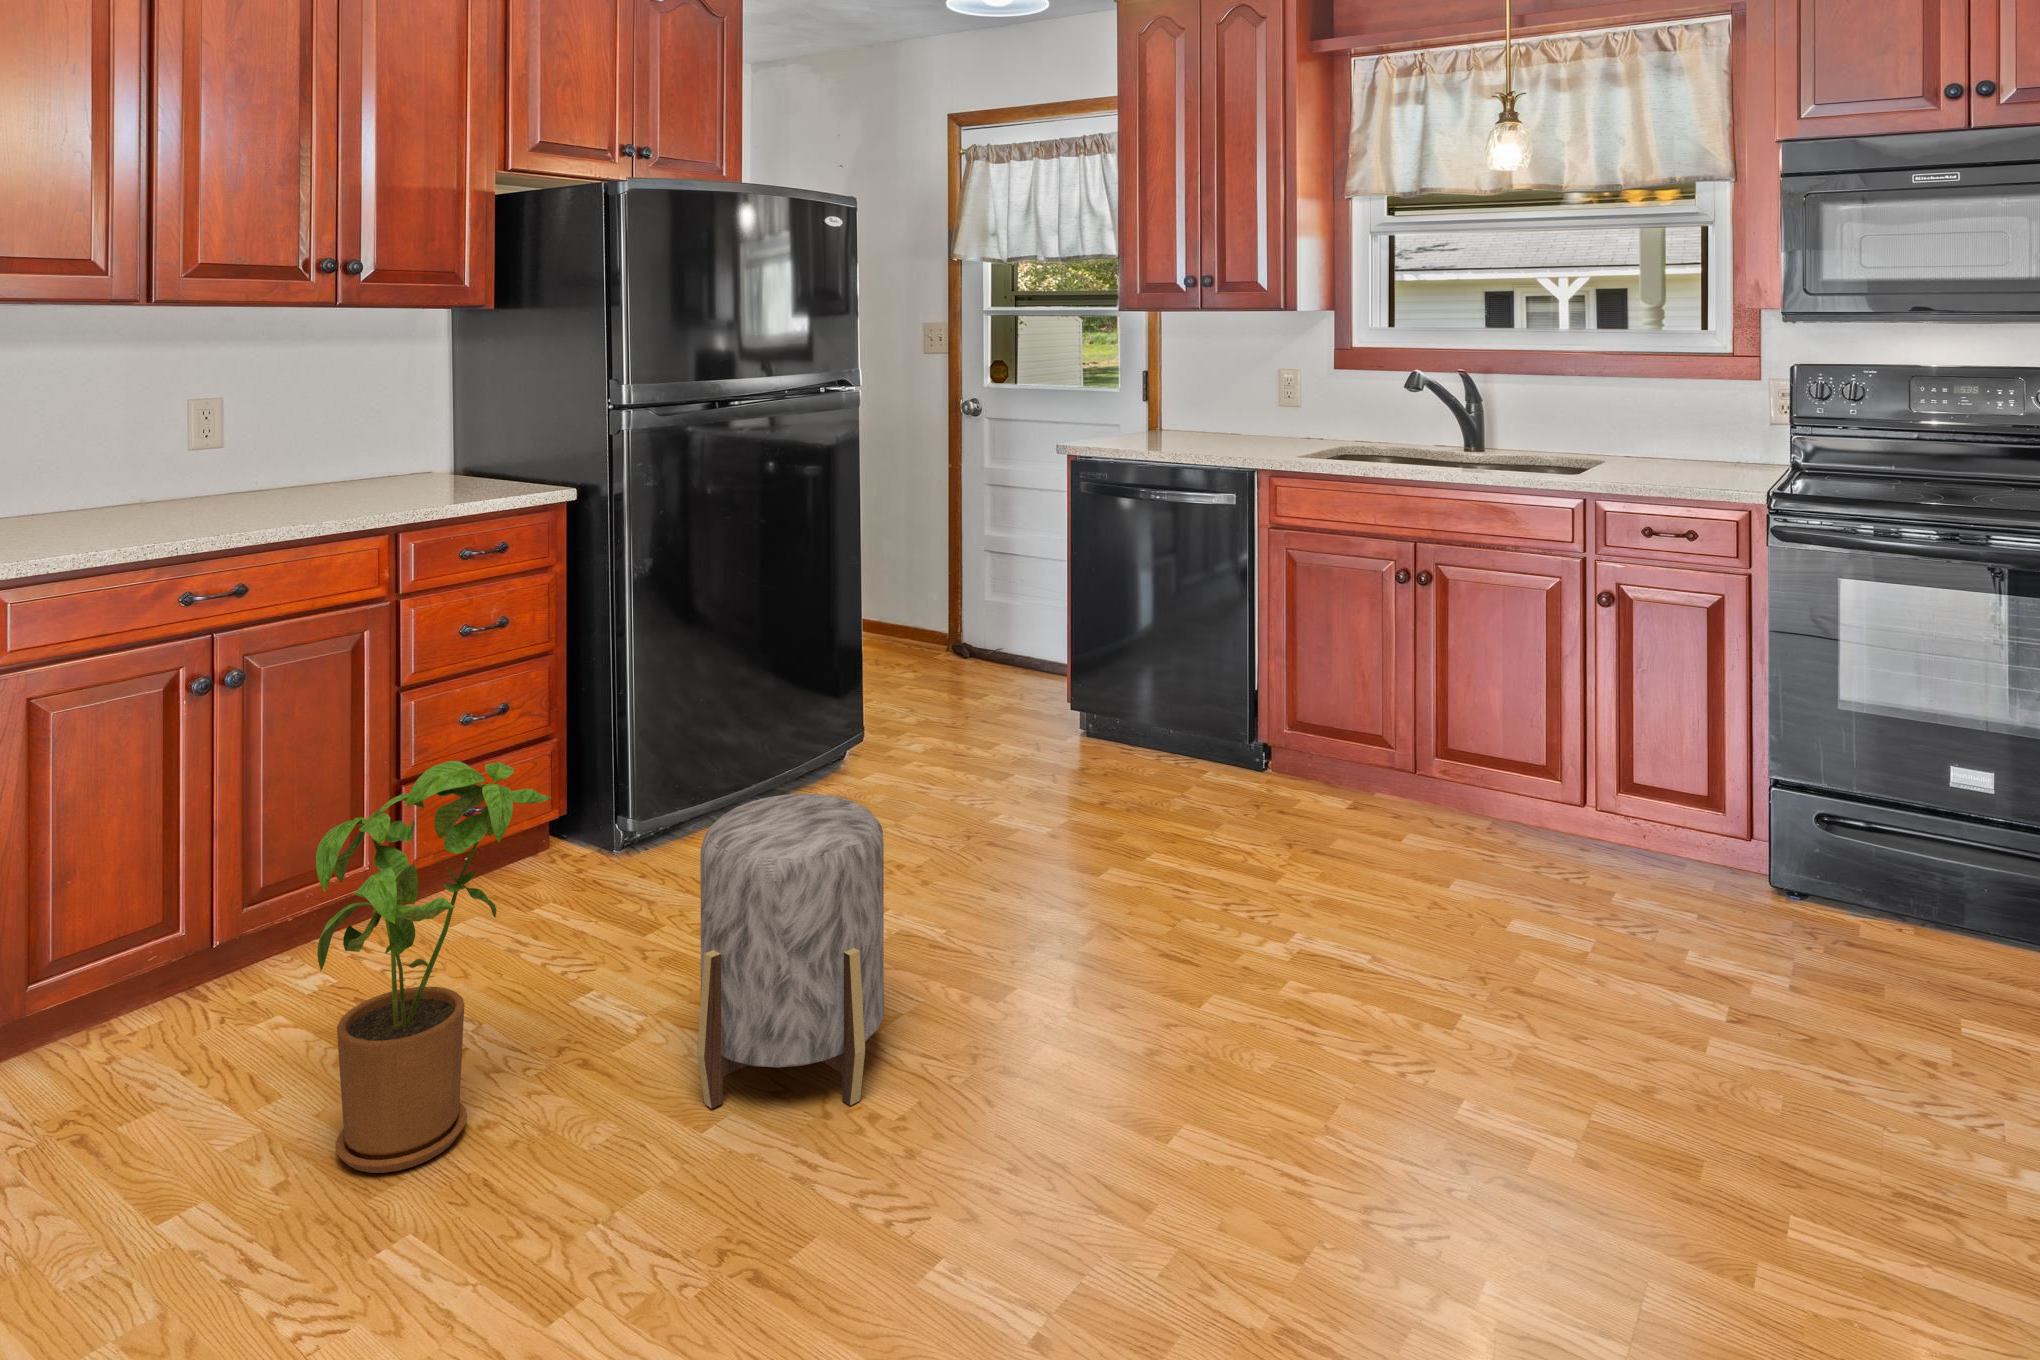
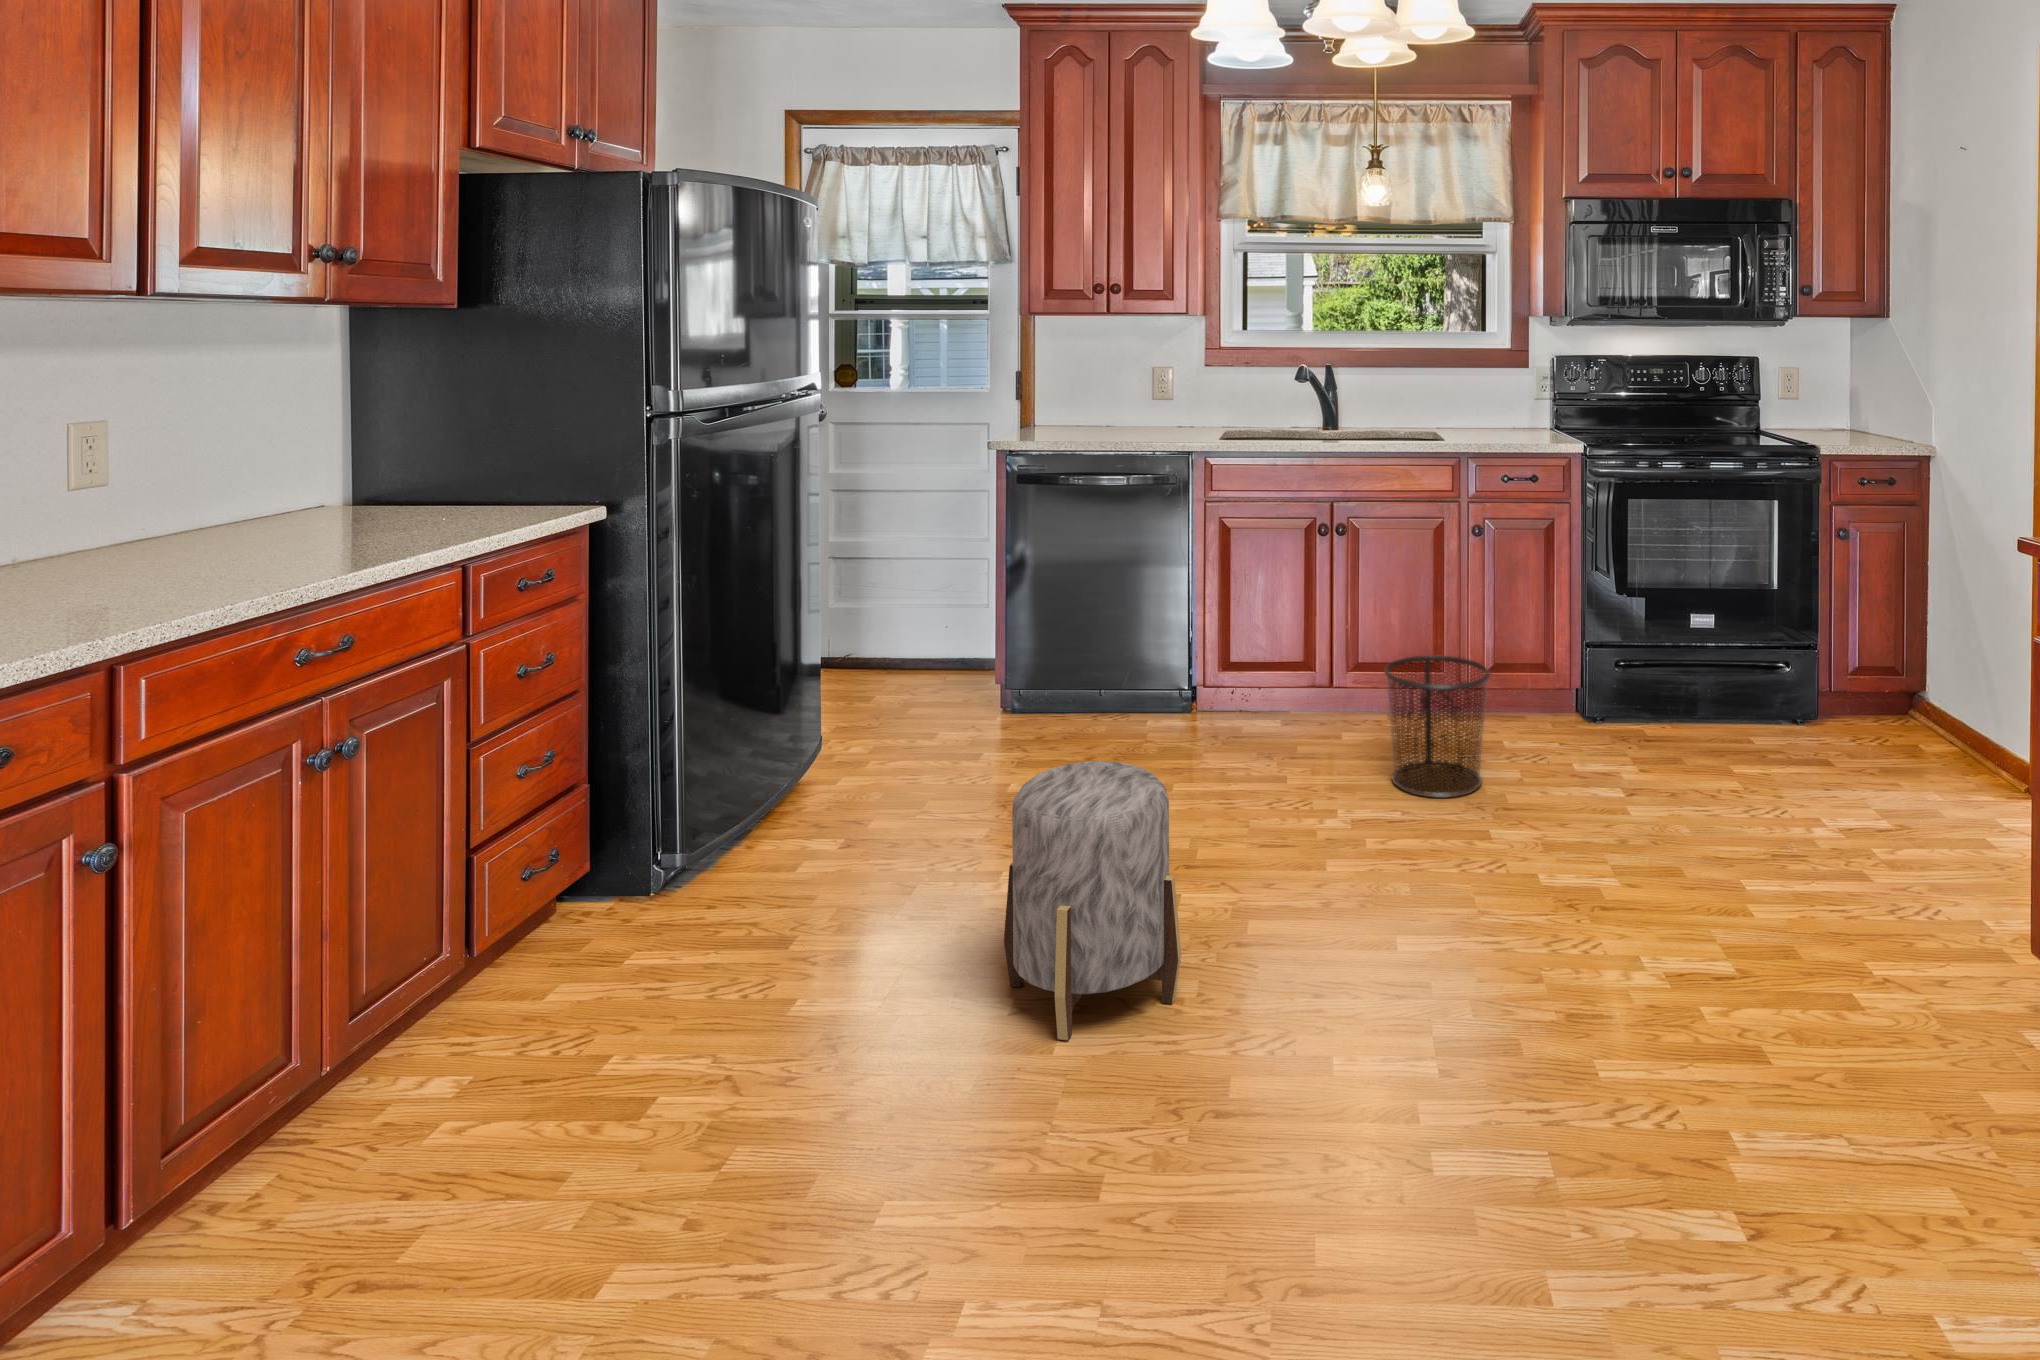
waste bin: none [1380,754,1529,955] -> present [1384,655,1490,798]
house plant: present [316,761,552,1173] -> none [718,780,930,1185]

